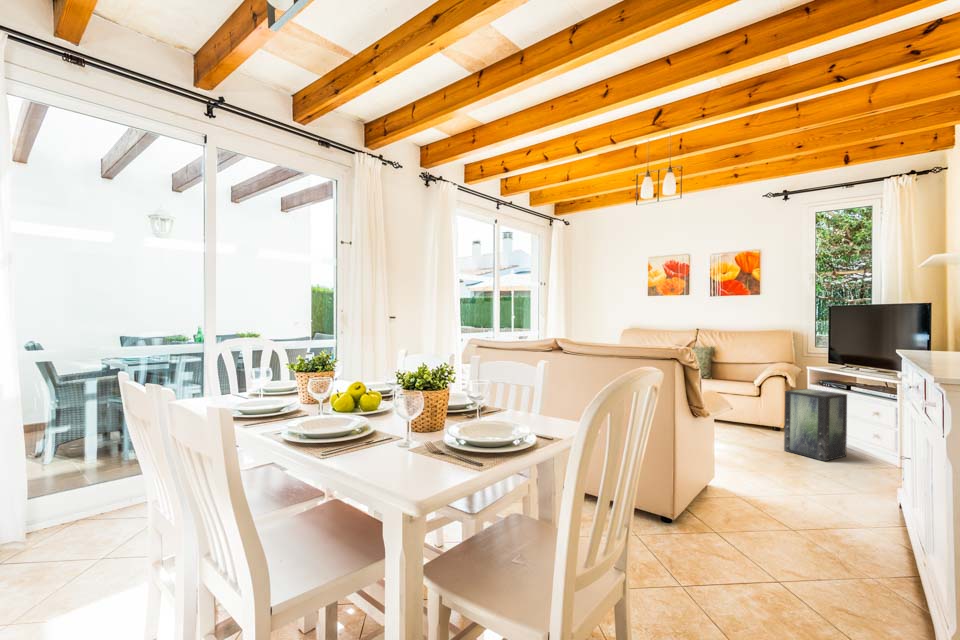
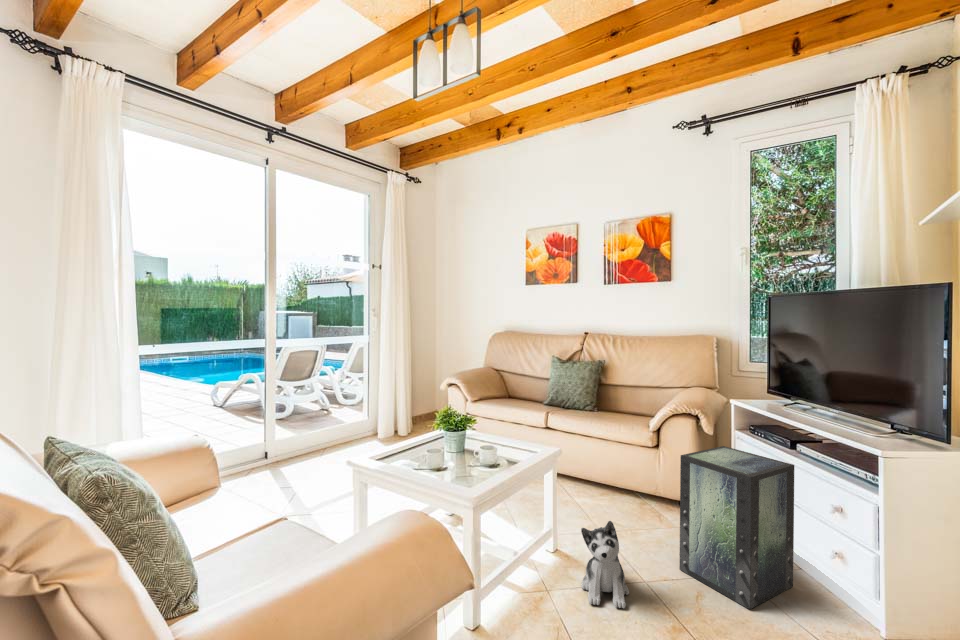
plush toy: none [735,420,762,460] -> present [581,521,629,608]

